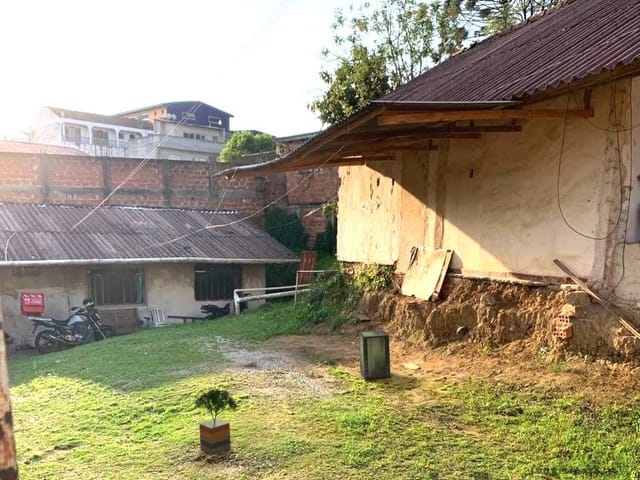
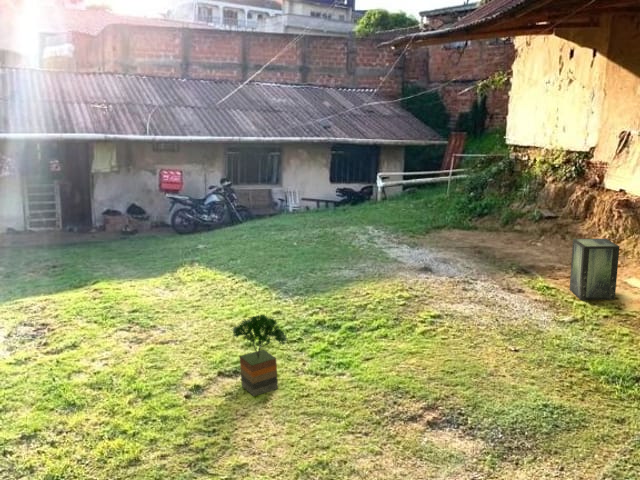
potted tree: present [194,389,238,455] -> present [233,315,287,396]

